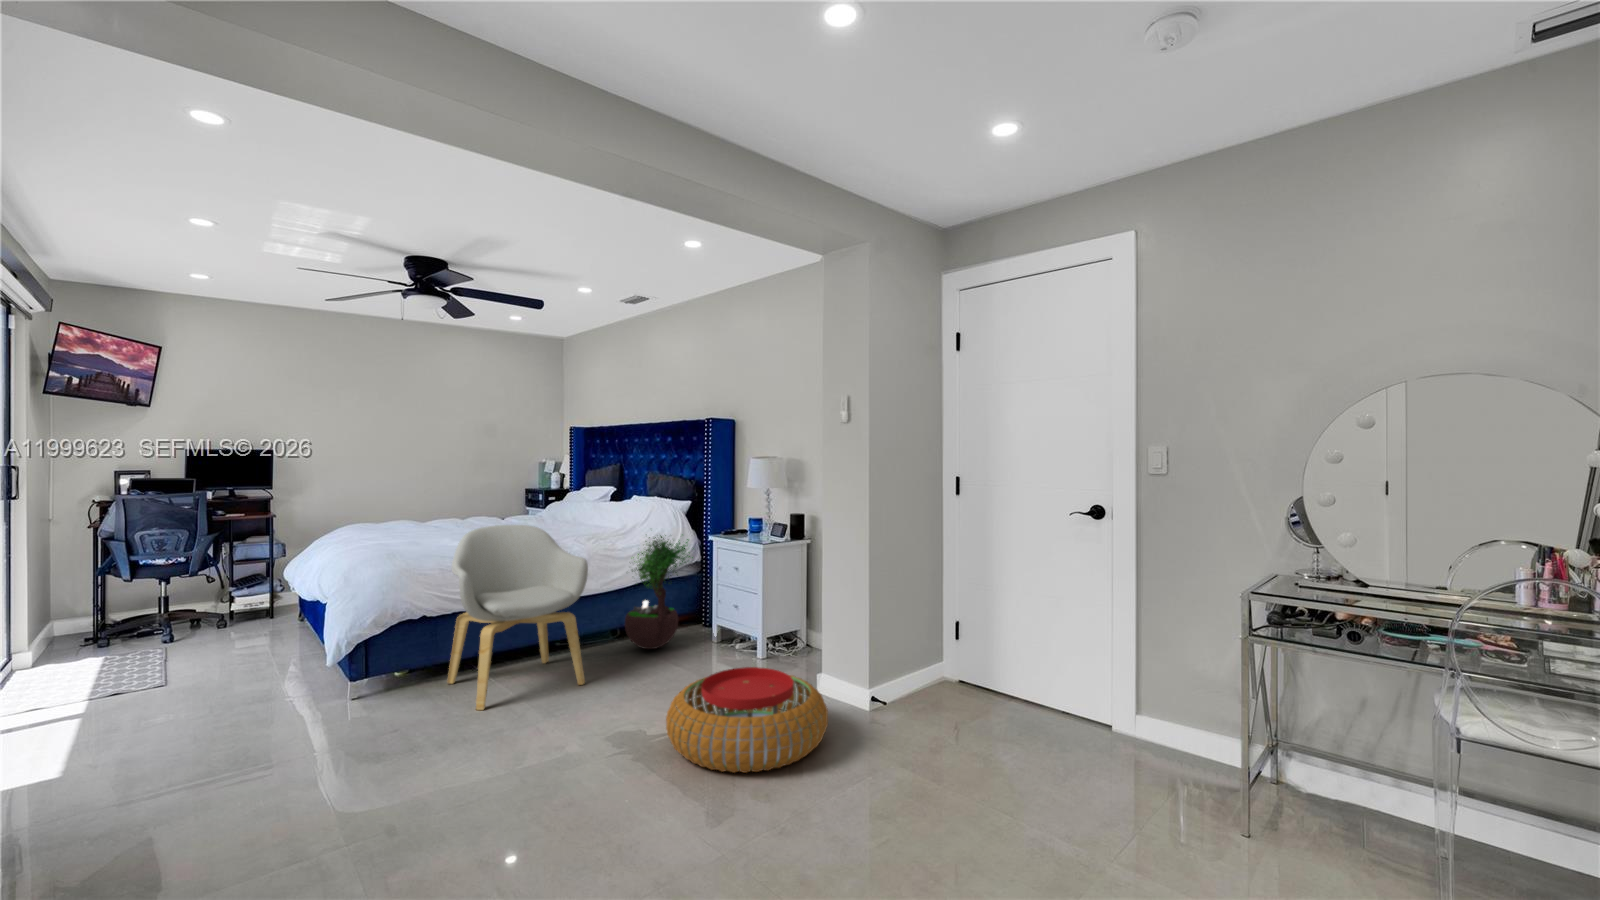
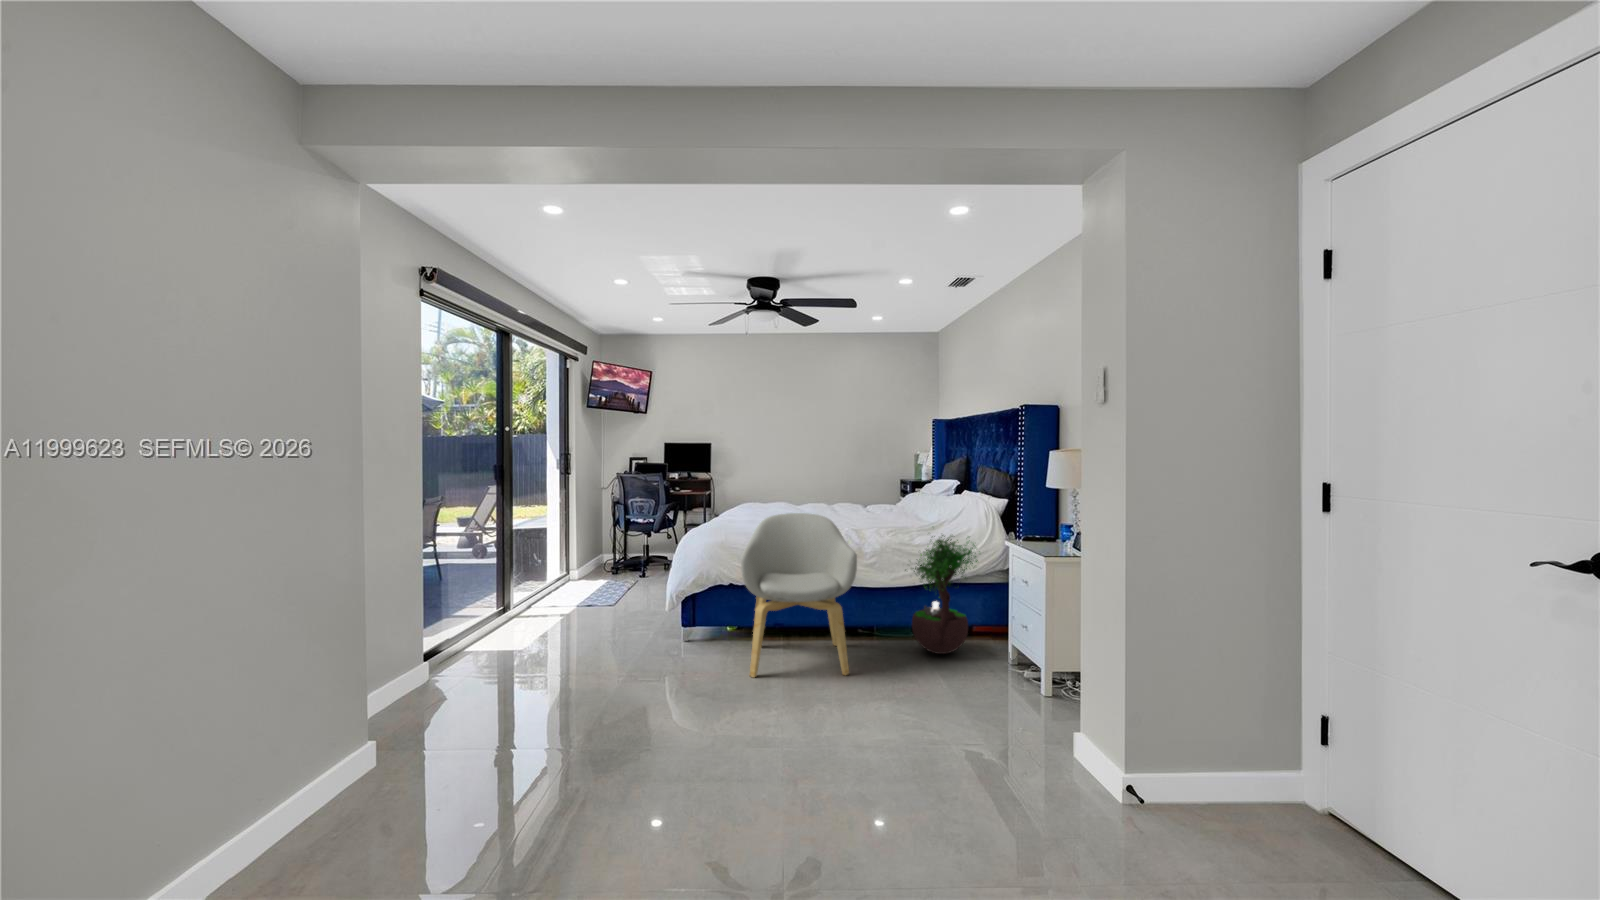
pouf: present [666,667,828,773] -> none [849,700,1044,838]

